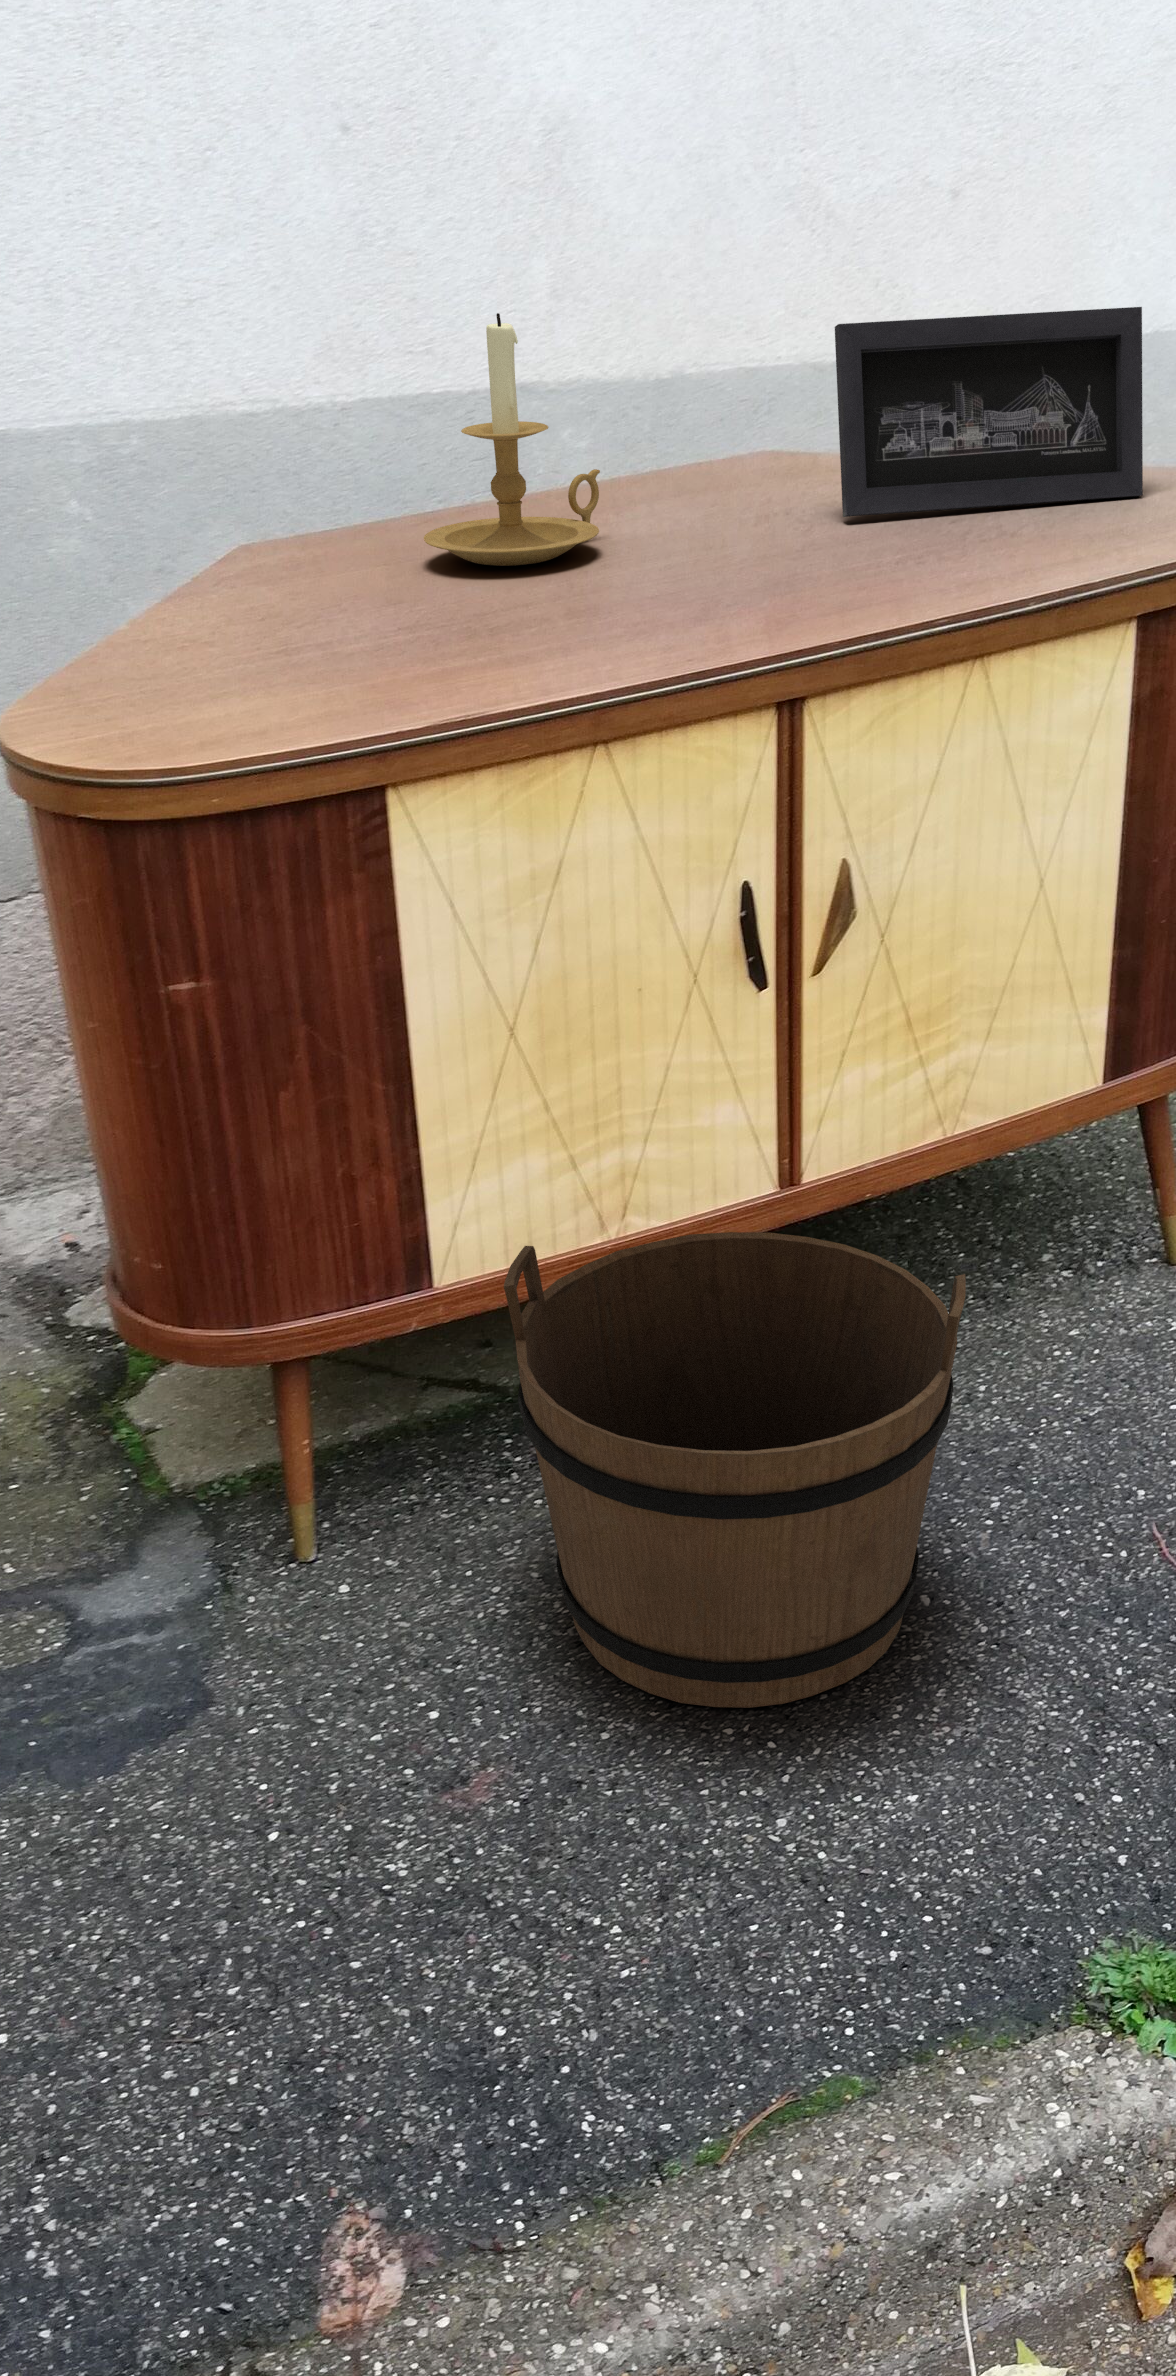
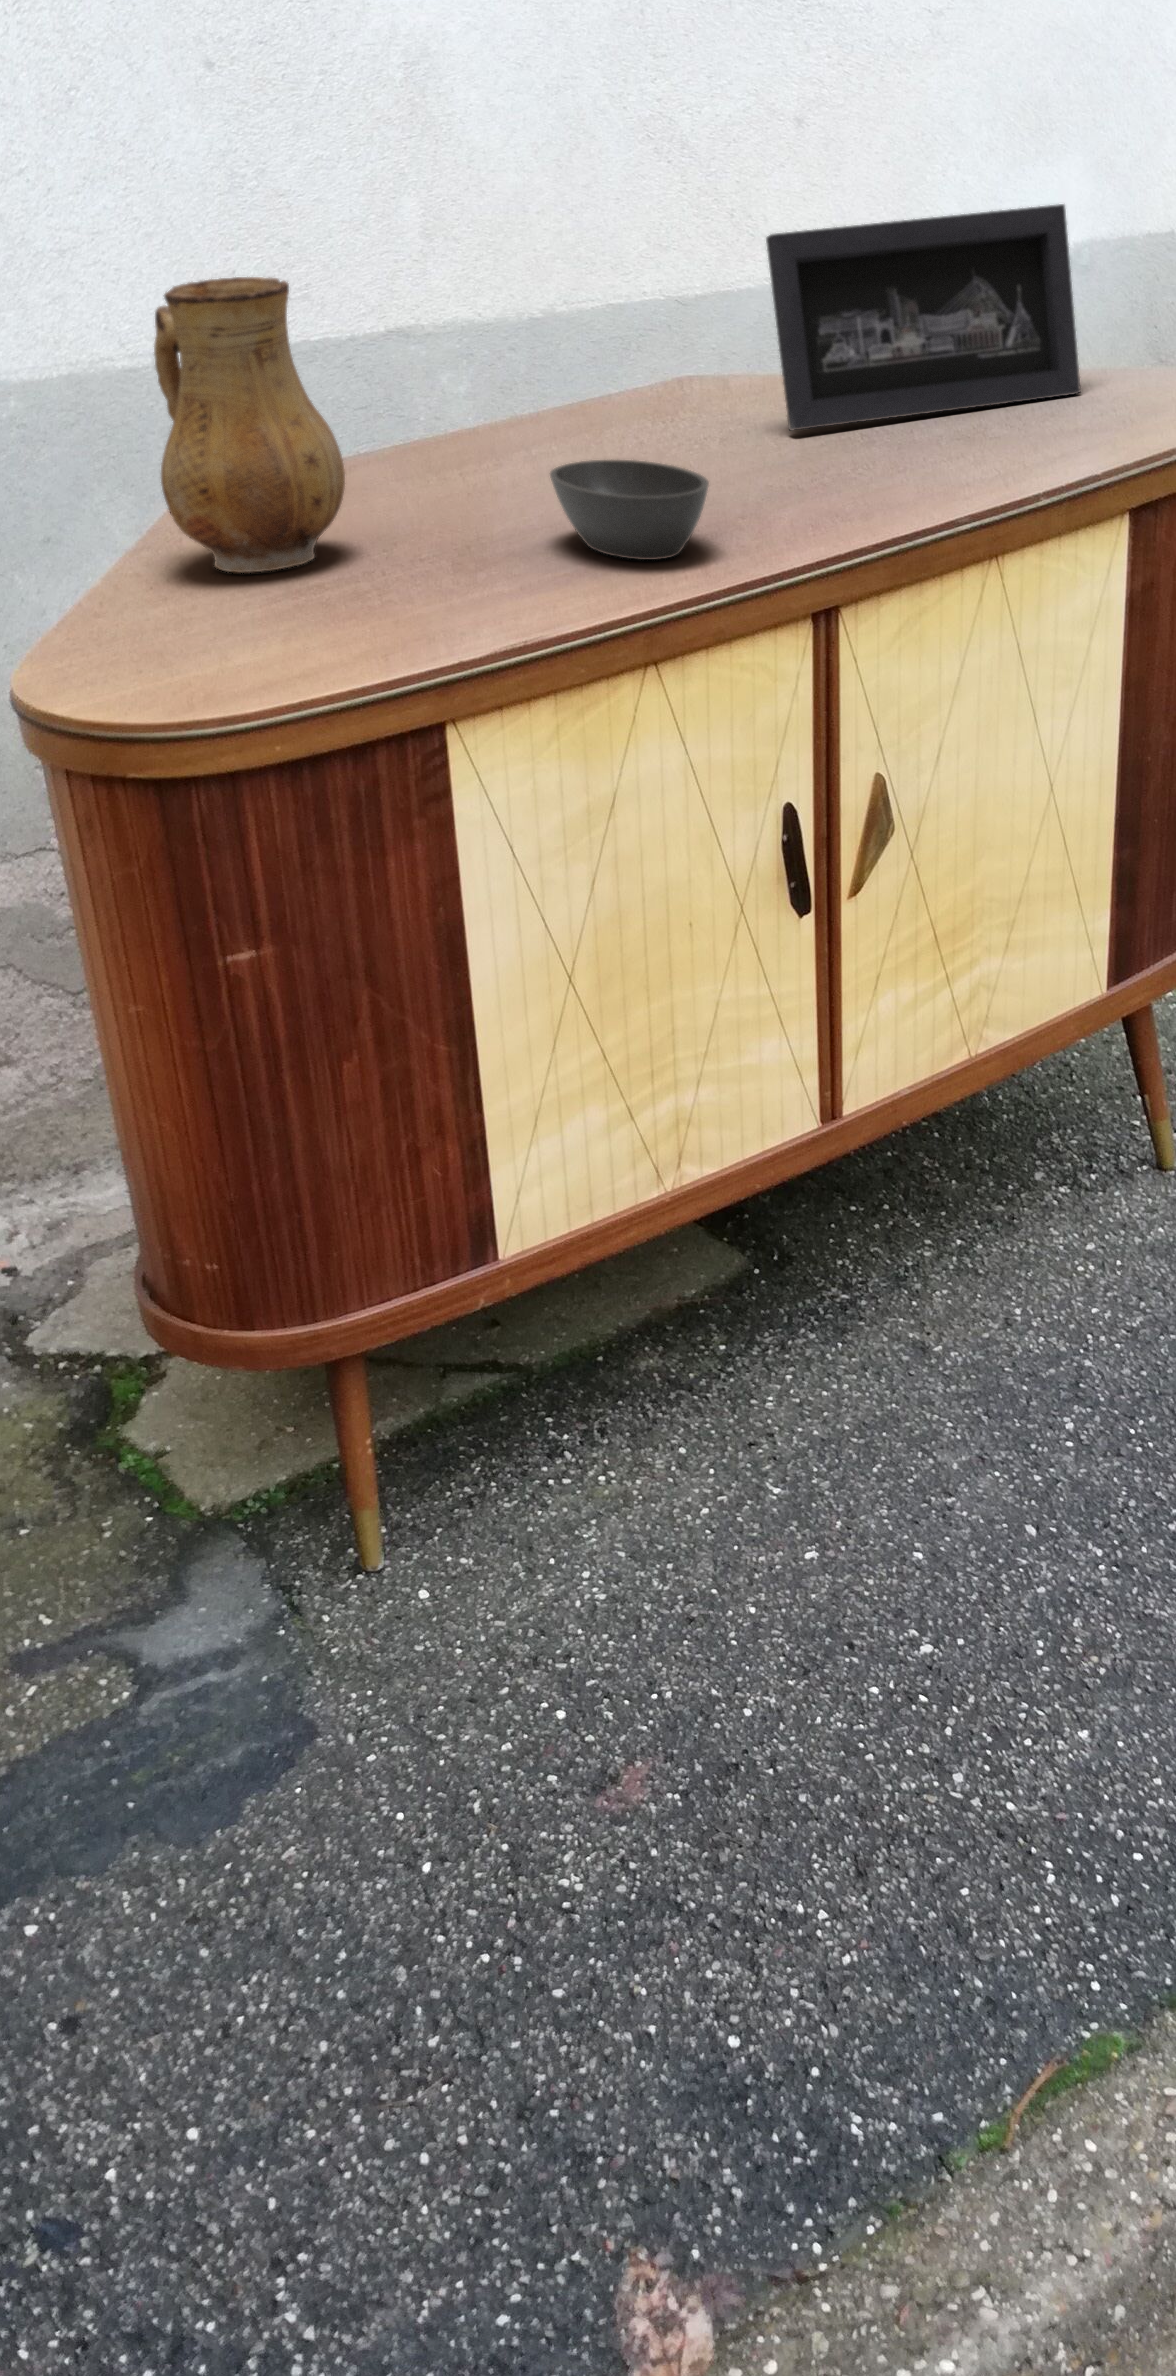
candle holder: present [424,313,600,566] -> none [367,236,552,500]
ceramic pitcher: none [206,346,376,625] -> present [154,277,345,572]
bowl: none [558,538,695,639] -> present [550,460,709,560]
bucket: present [504,1232,966,1708] -> none [589,1168,1077,1669]

